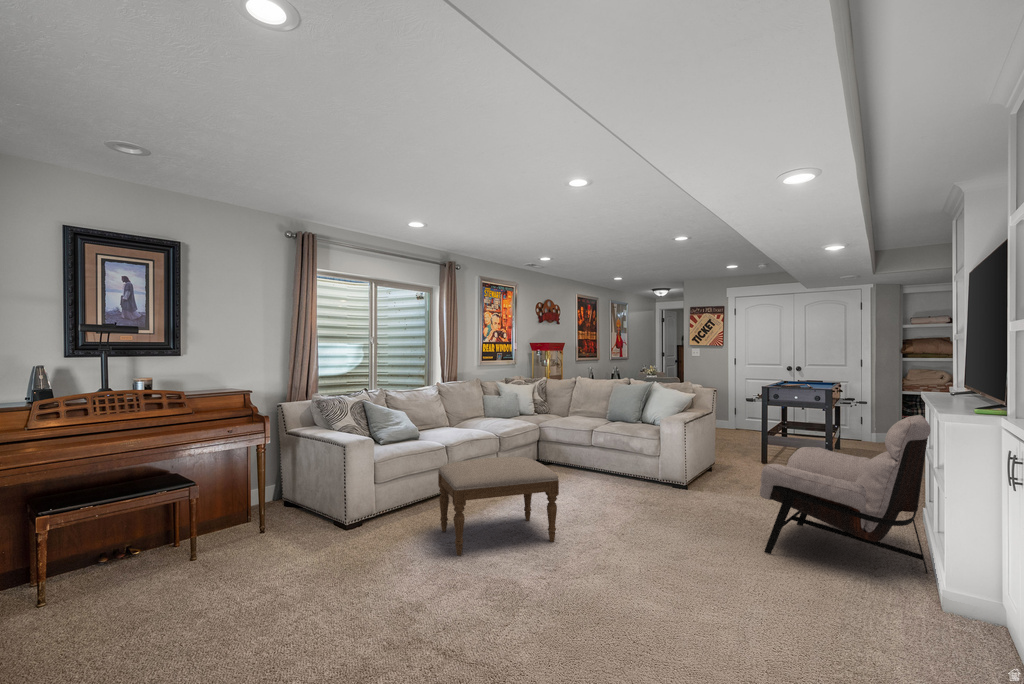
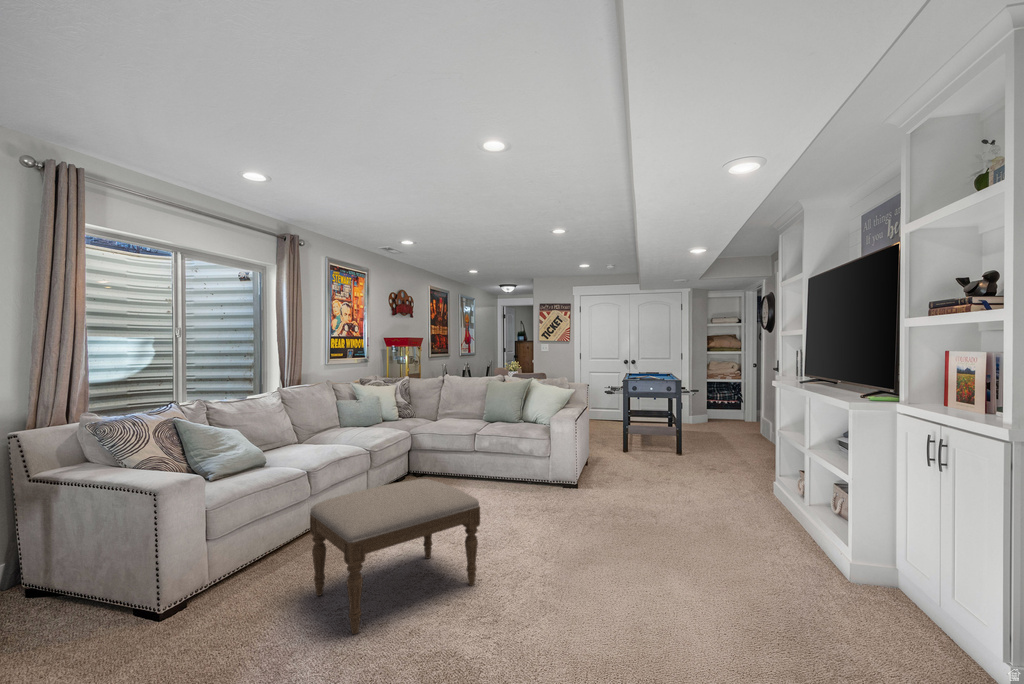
lounge chair: present [760,415,930,573] -> none [686,402,843,558]

